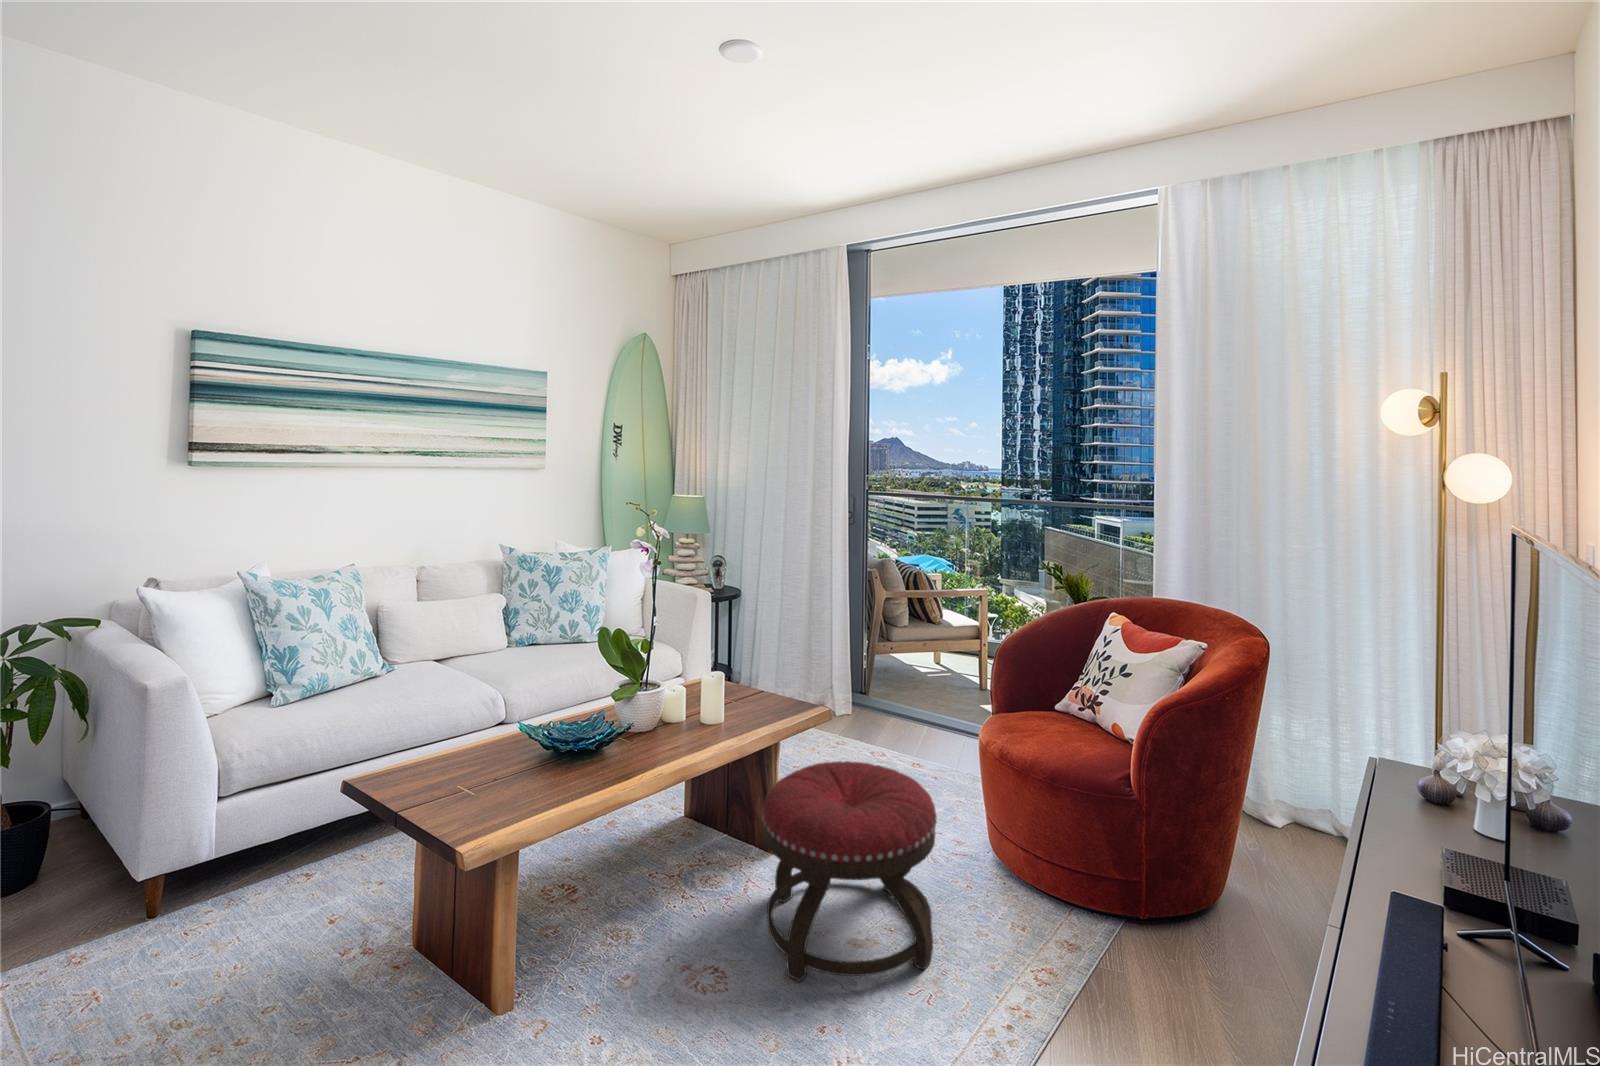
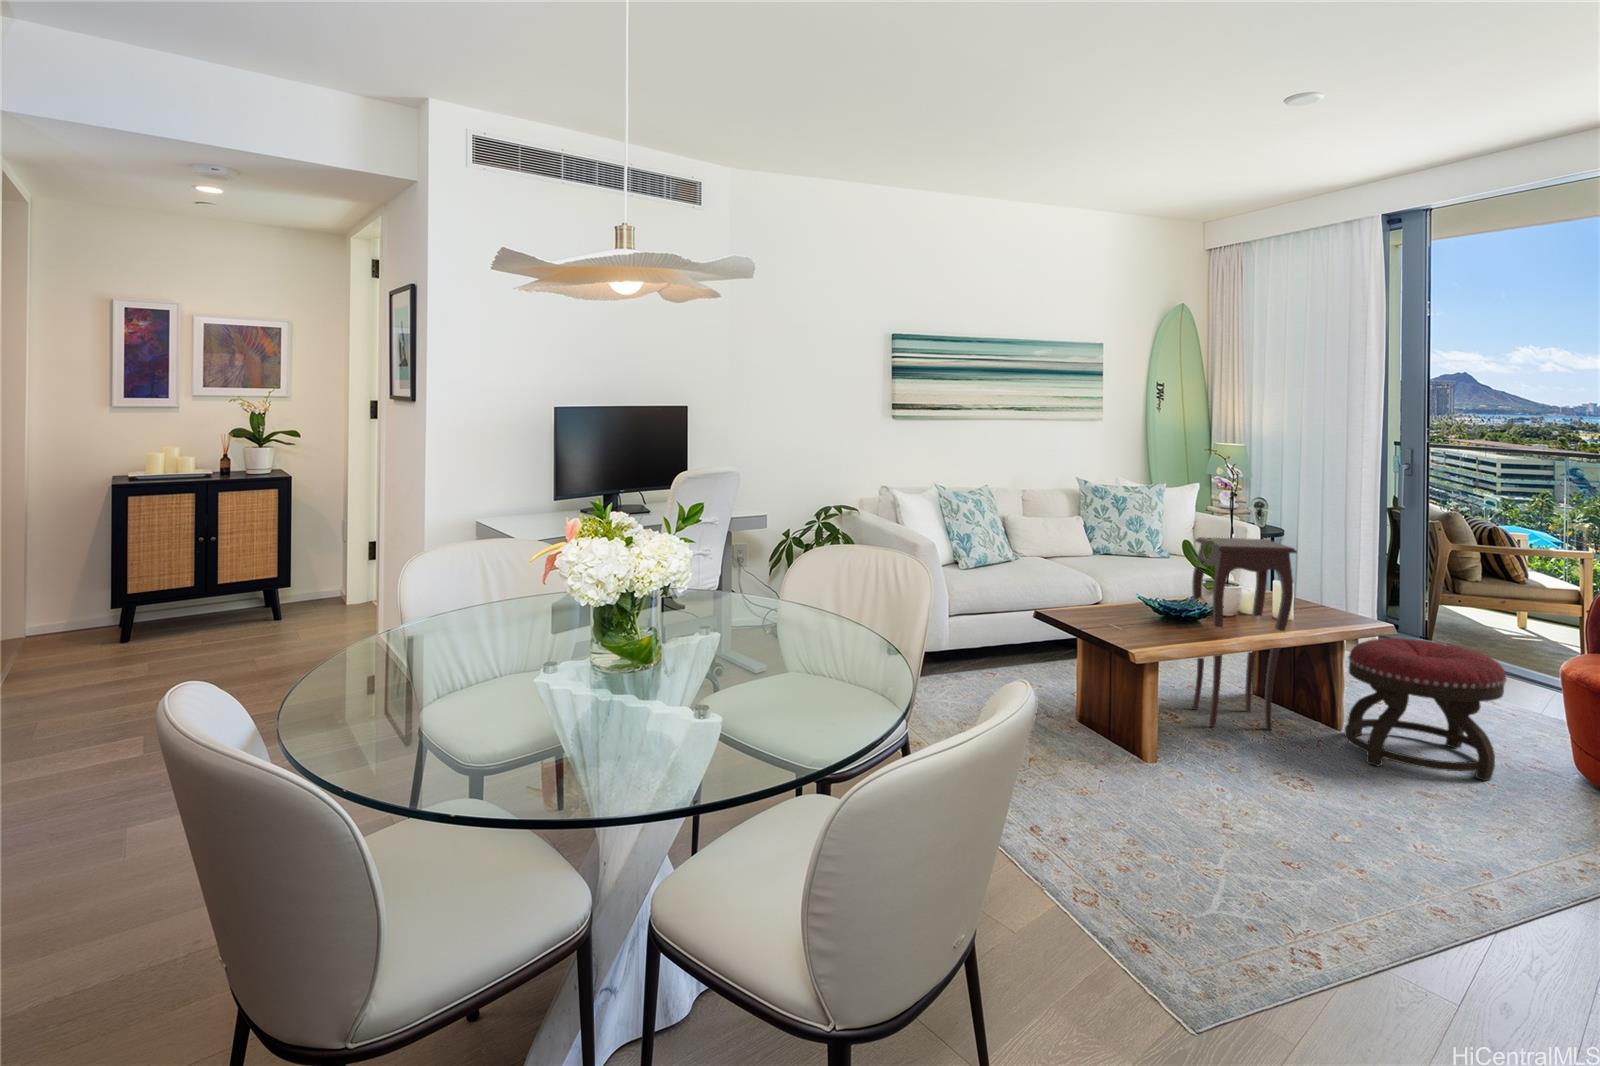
side table: none [567,641,688,942] -> present [1192,537,1297,730]

